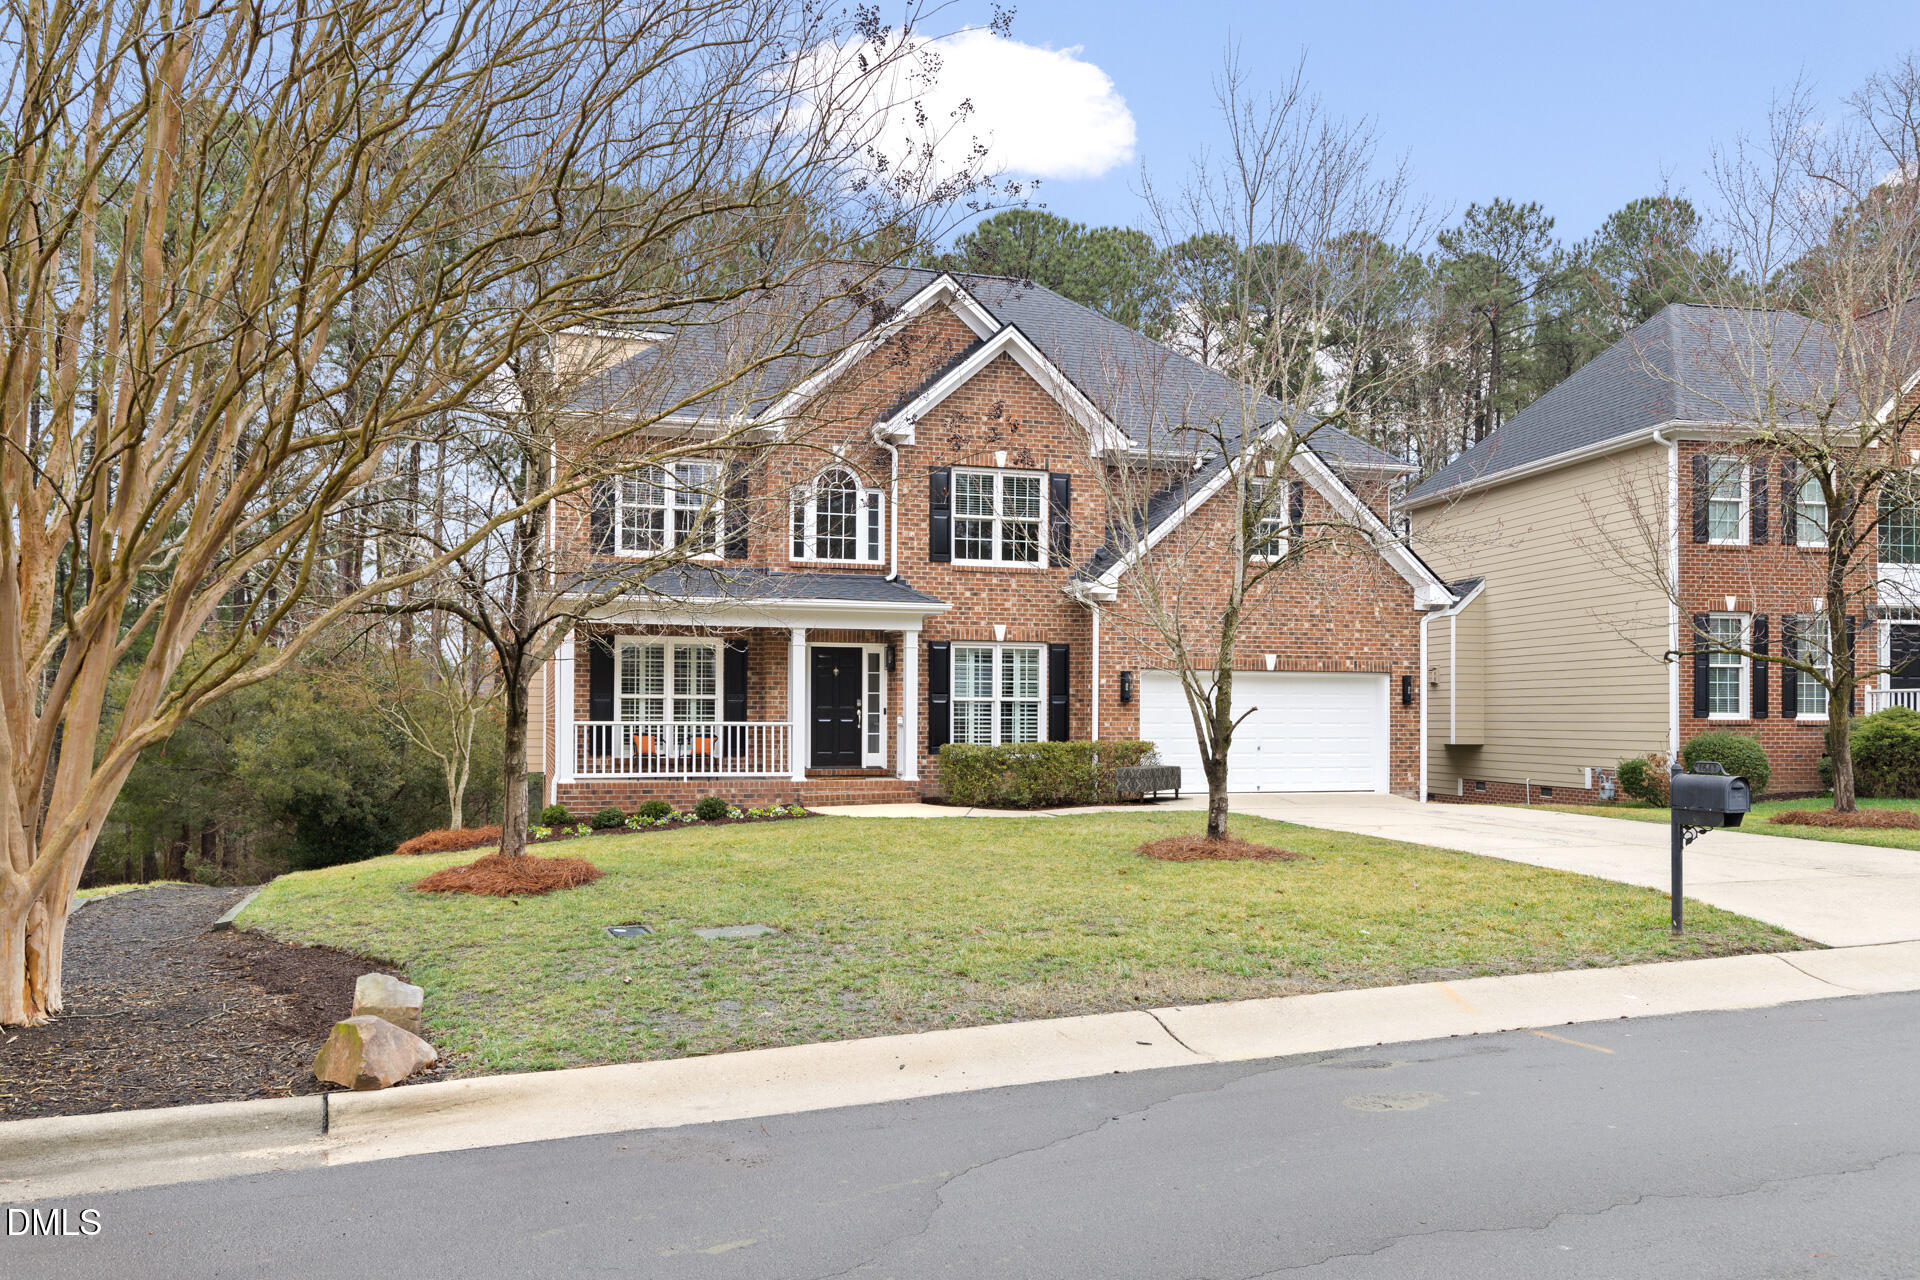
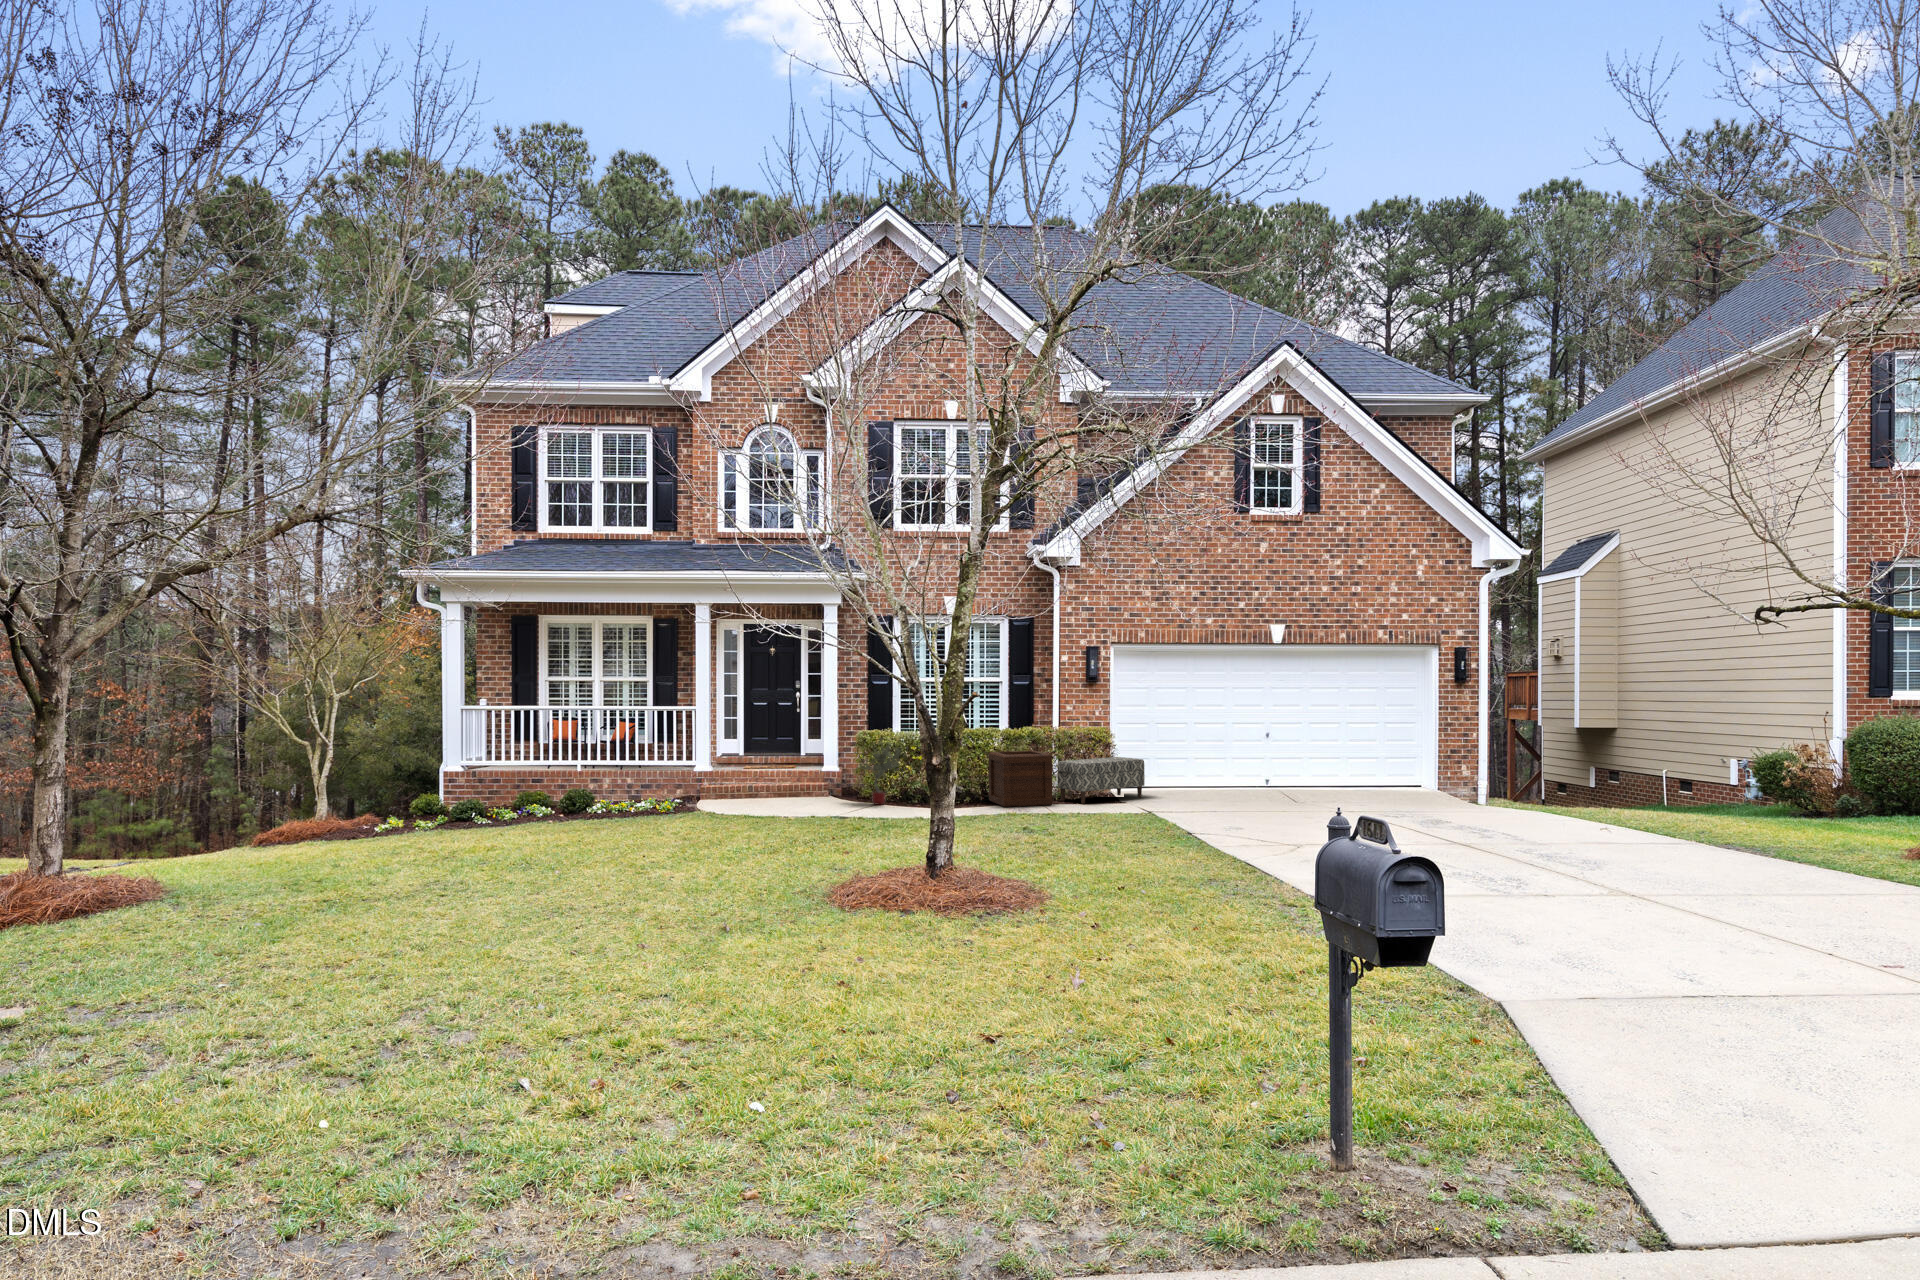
potted tree: none [950,747,995,806] -> present [861,741,900,805]
wooden crate: none [1060,759,1119,806] -> present [989,751,1052,807]

